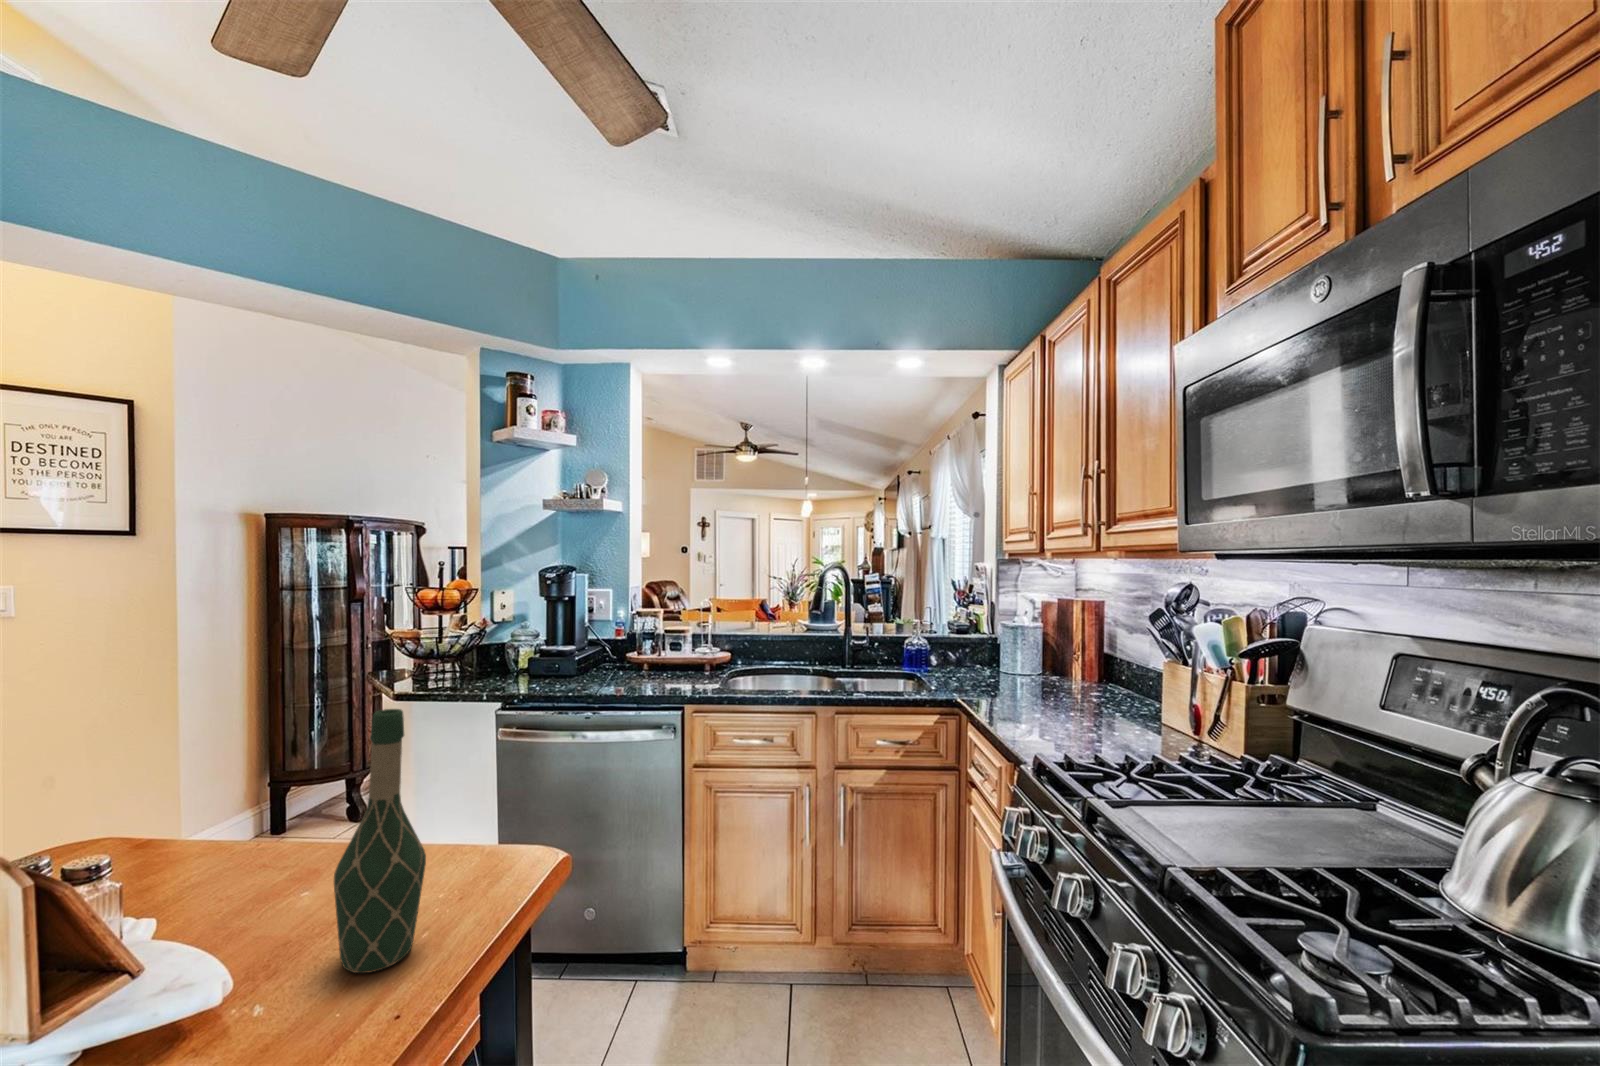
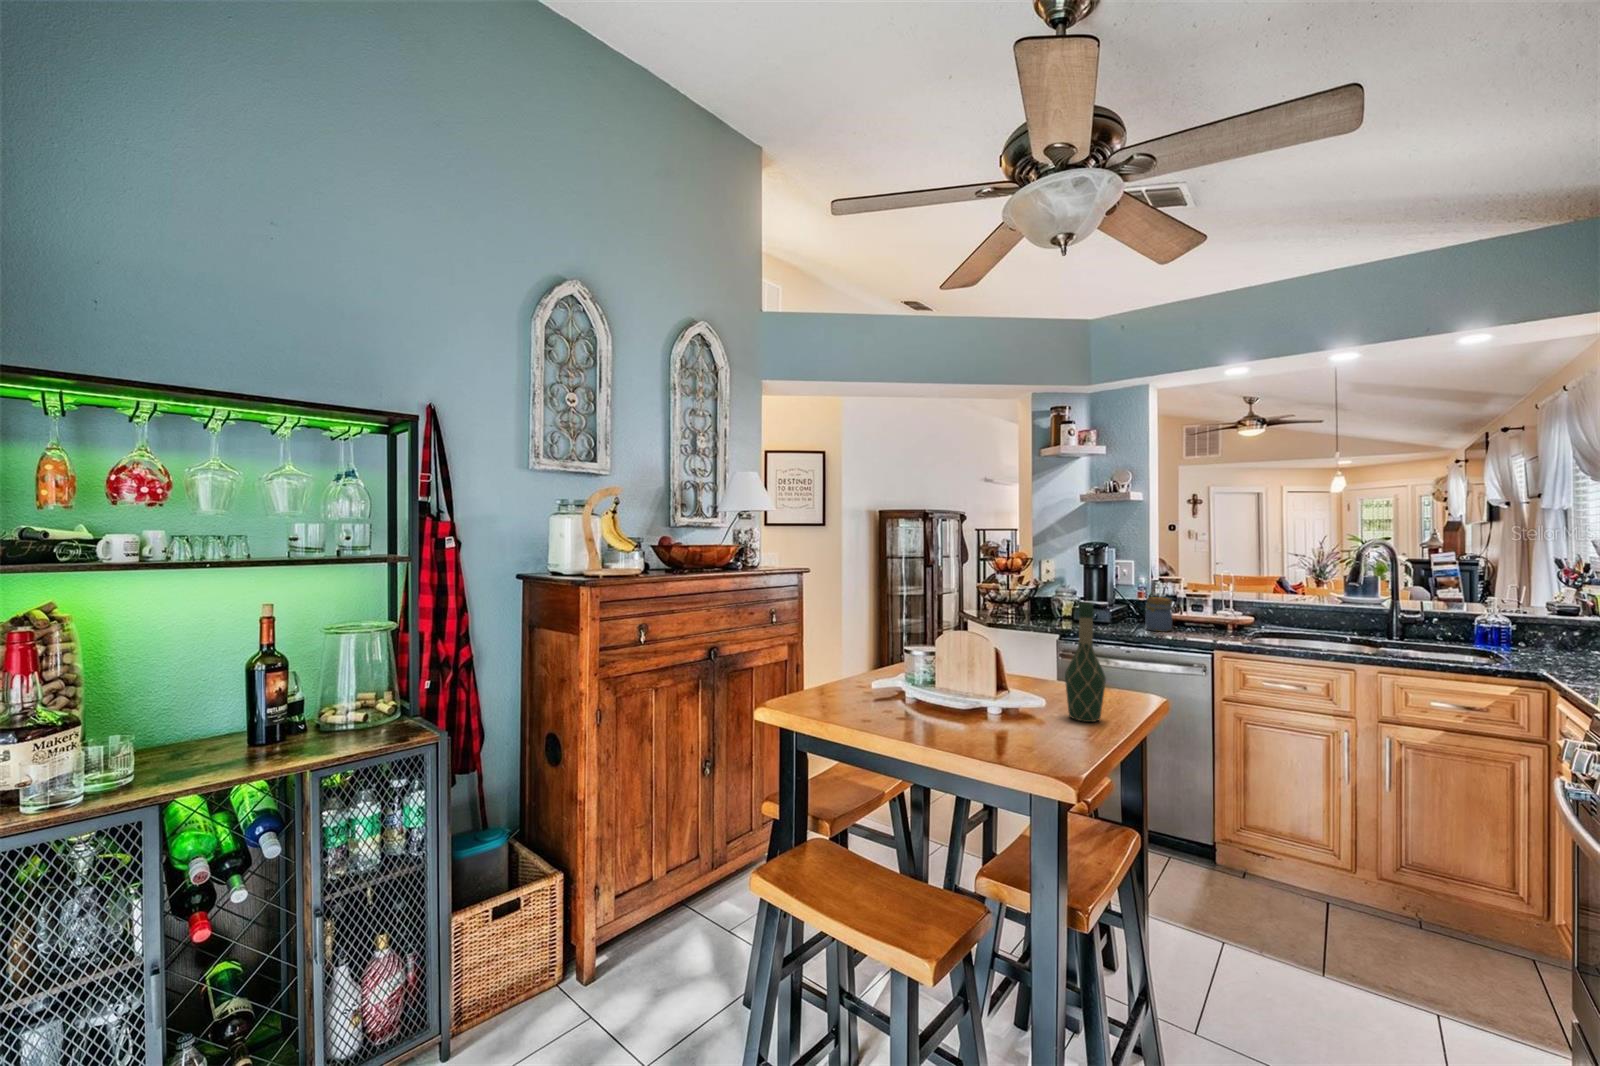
jar: none [612,638,646,683] -> present [1145,597,1173,632]

